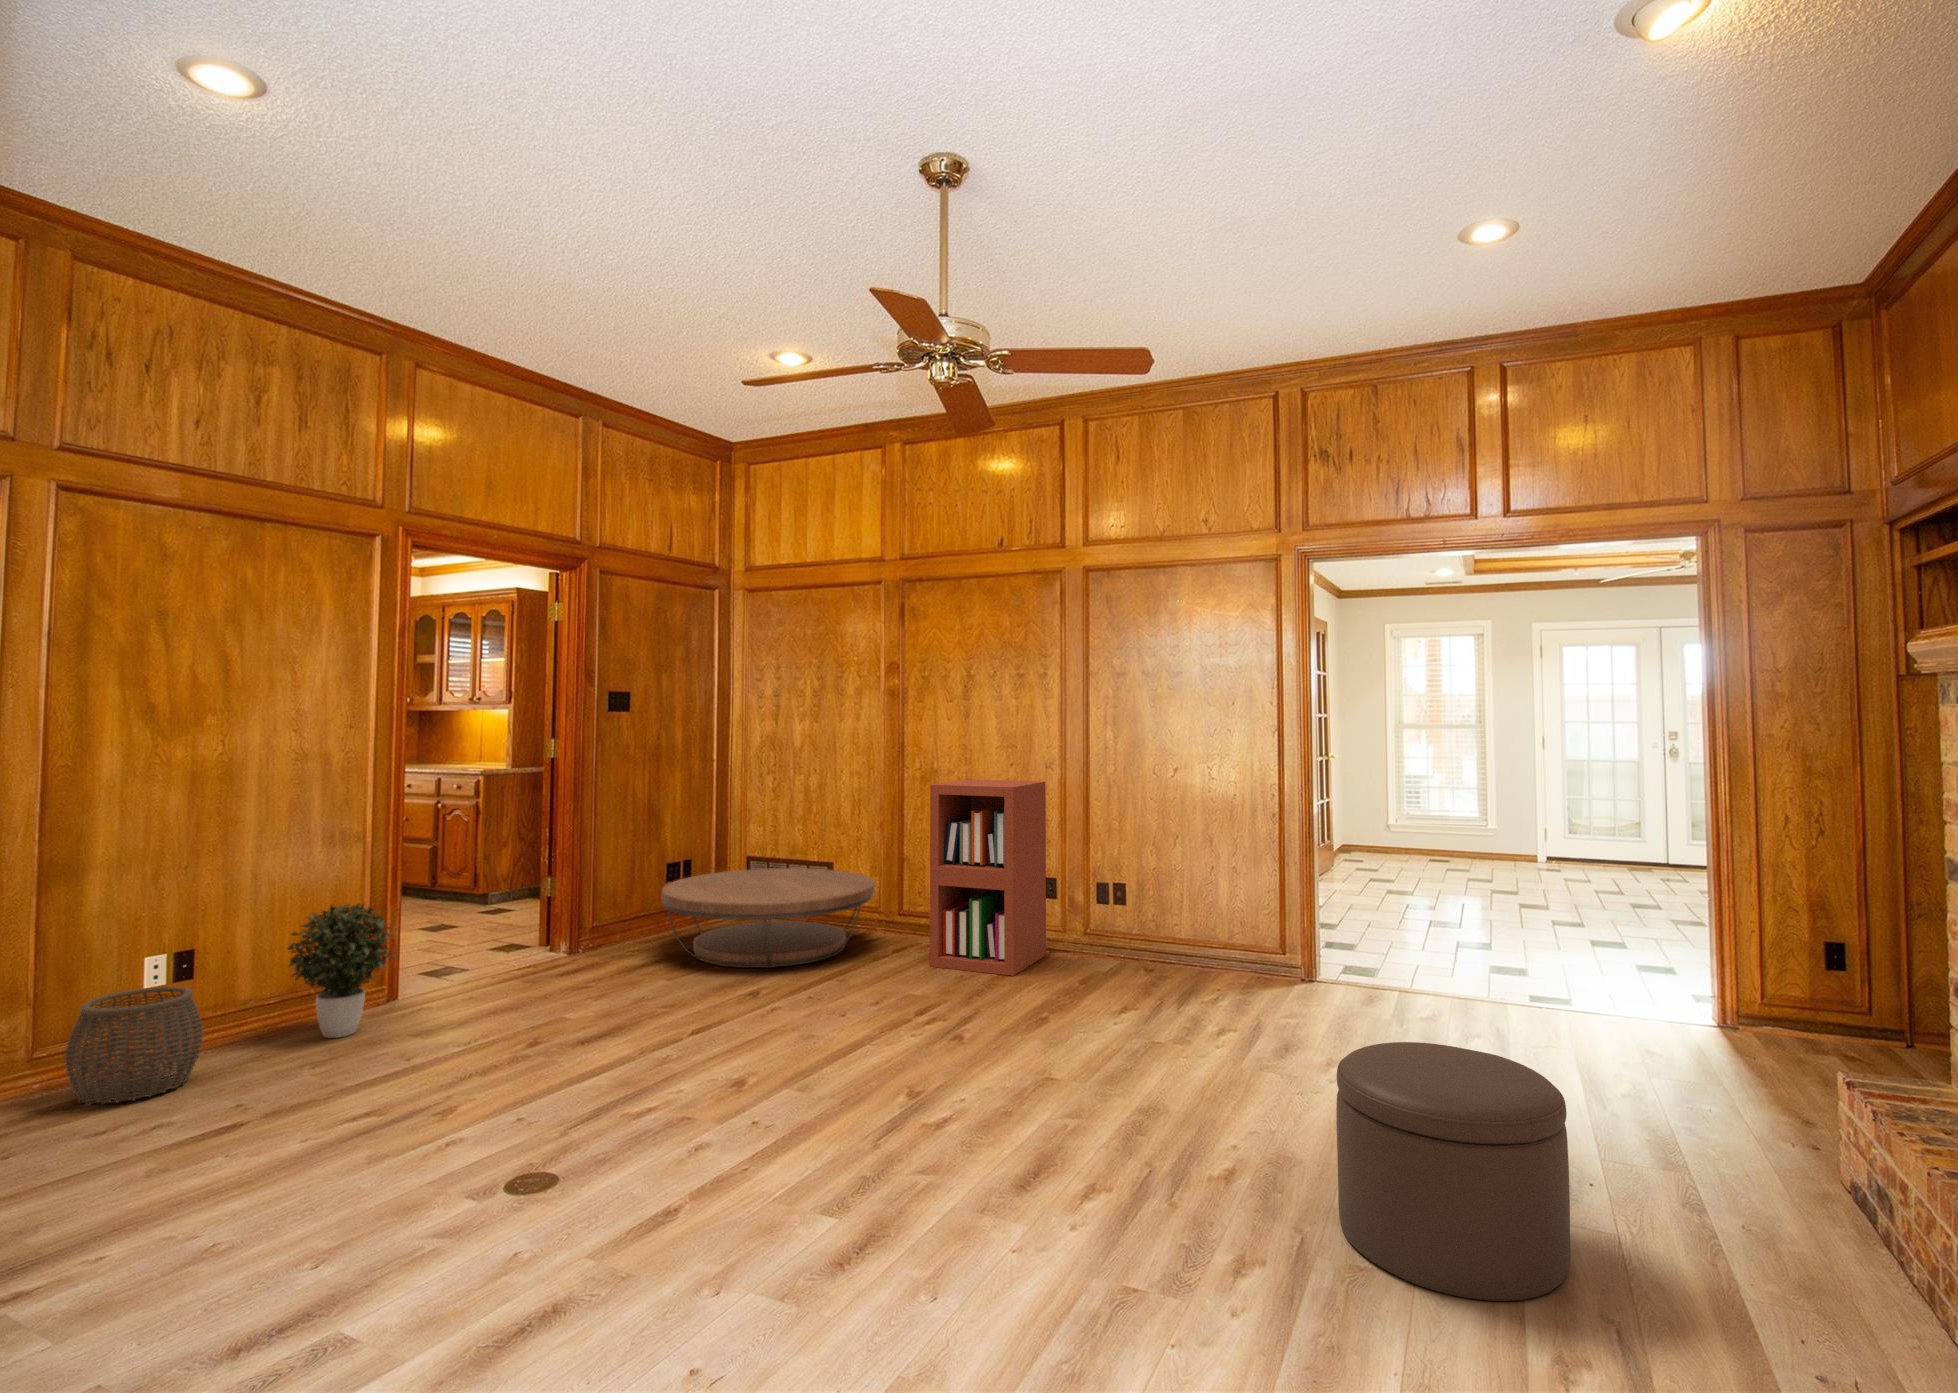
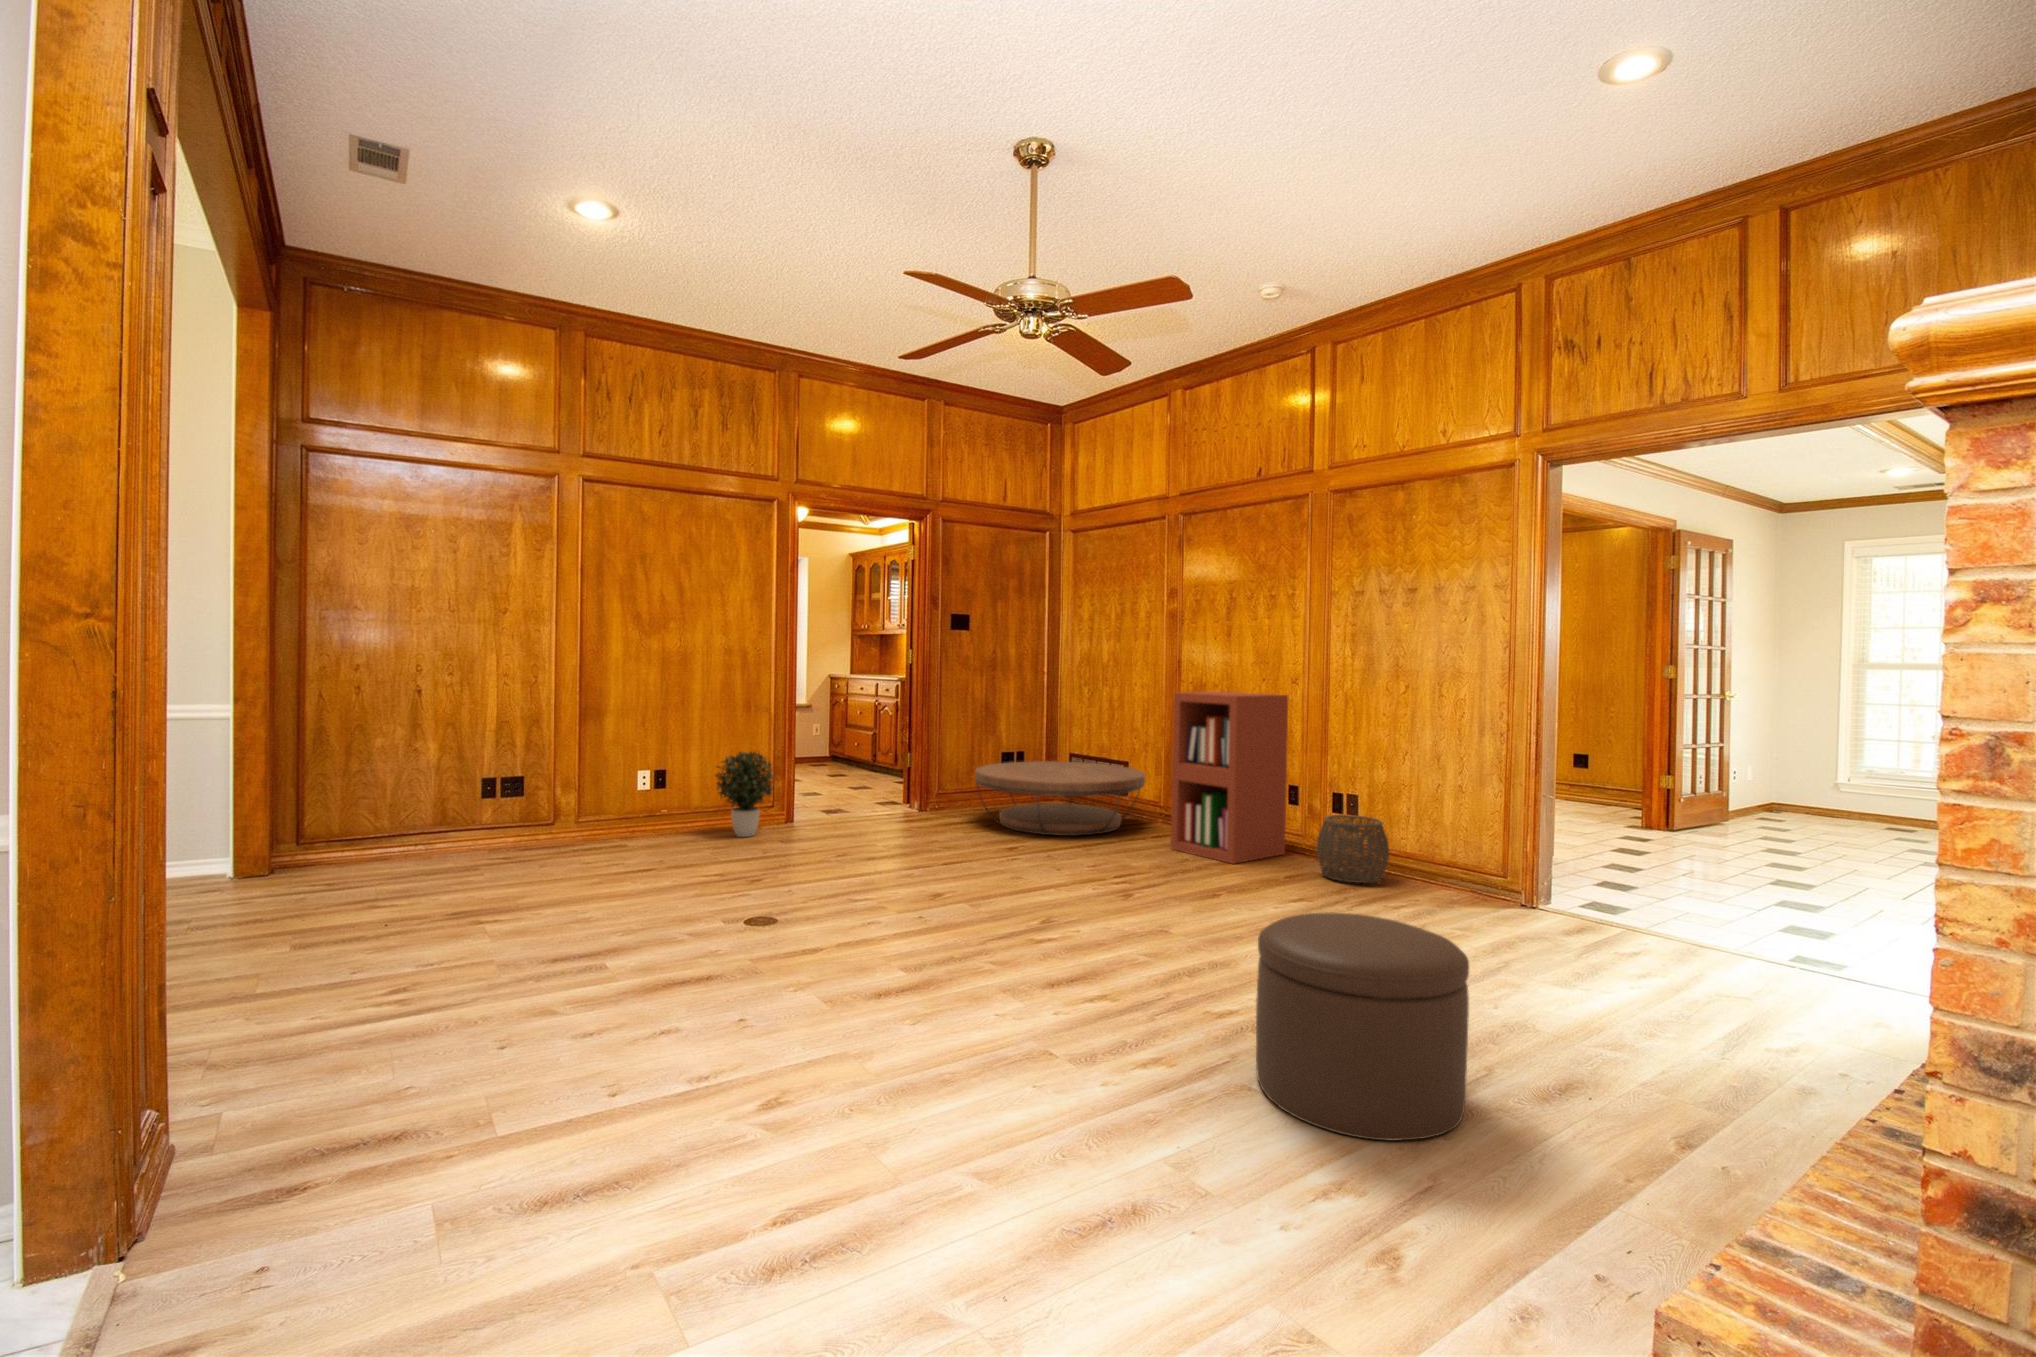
woven basket: present [64,986,203,1104] -> present [1317,815,1389,884]

